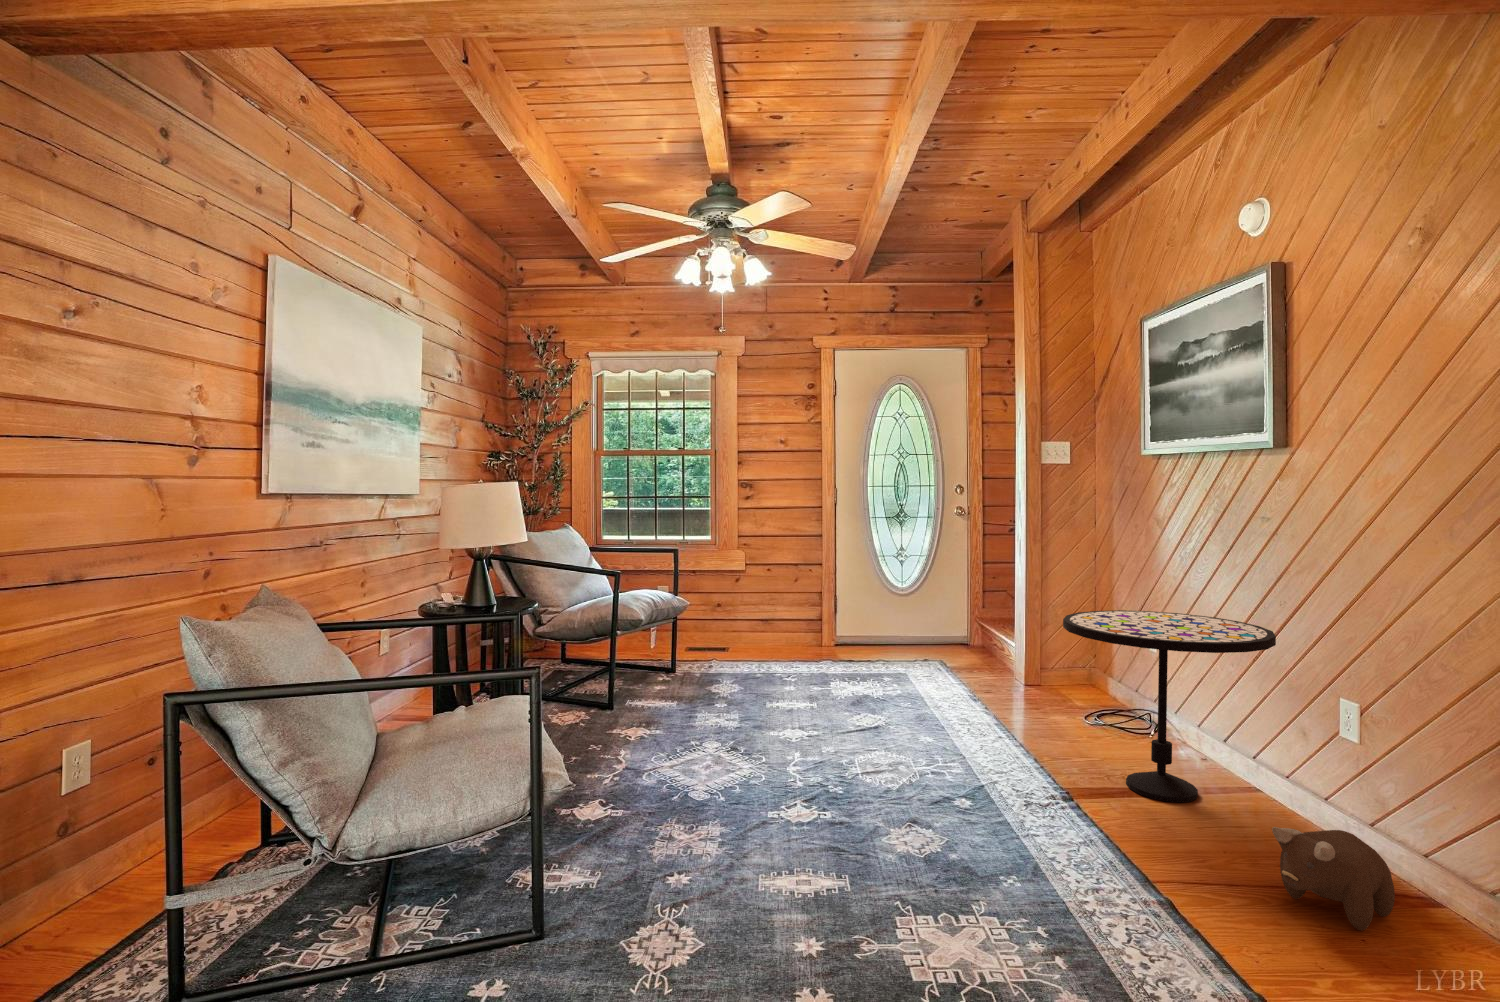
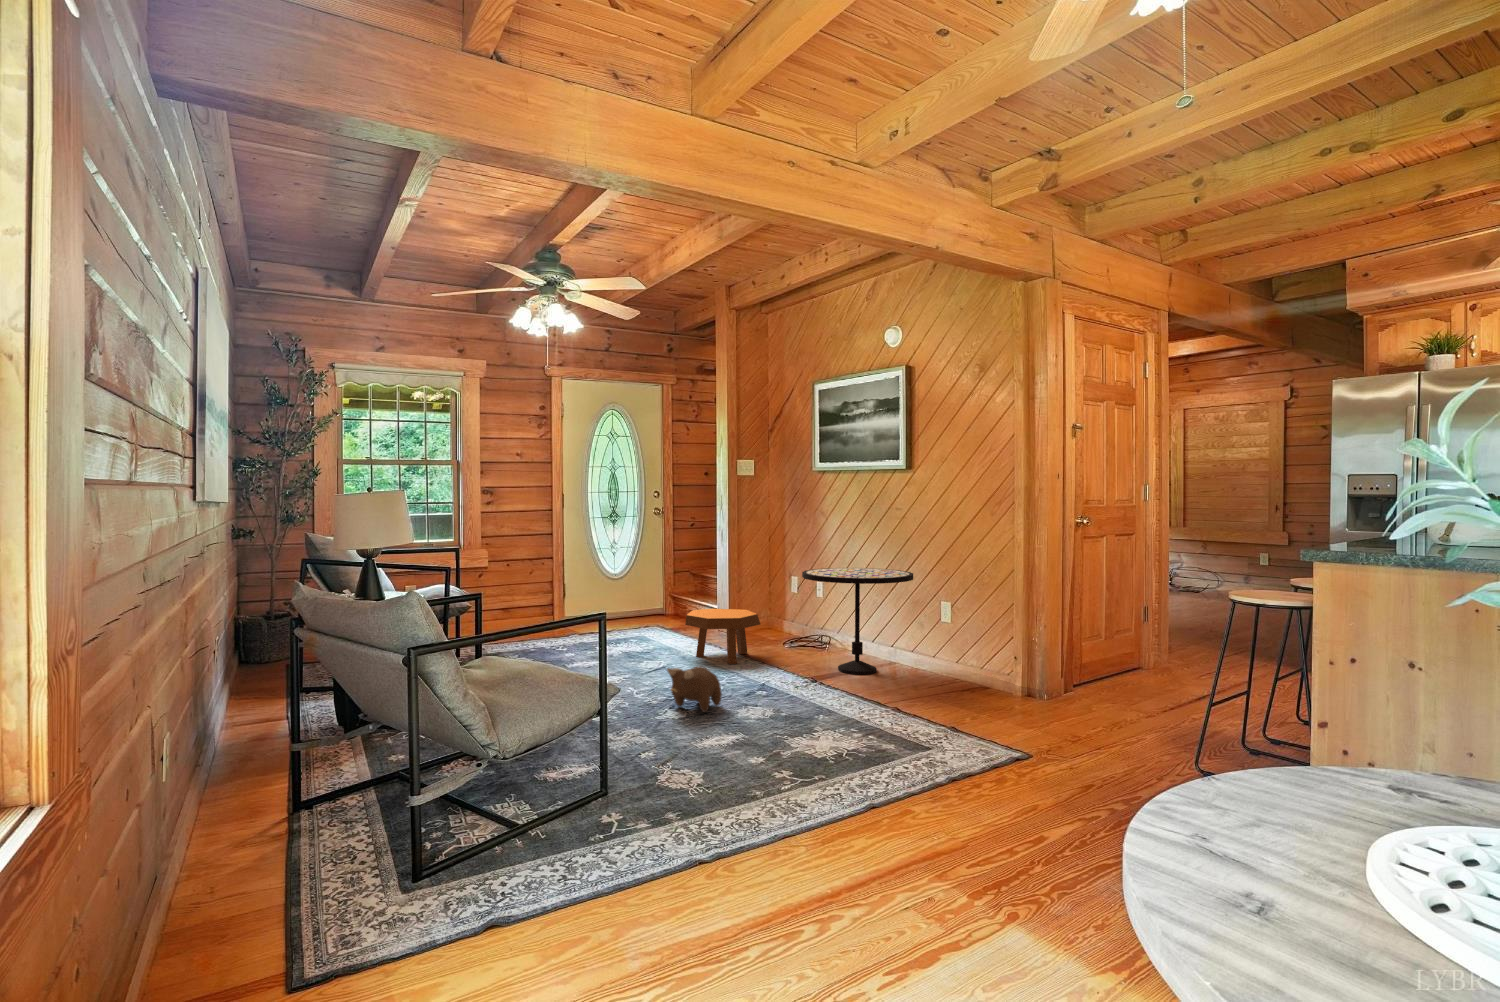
footstool: none [911,651,1020,739] -> present [685,609,760,664]
plush toy: present [1272,827,1395,931] -> present [667,666,722,712]

